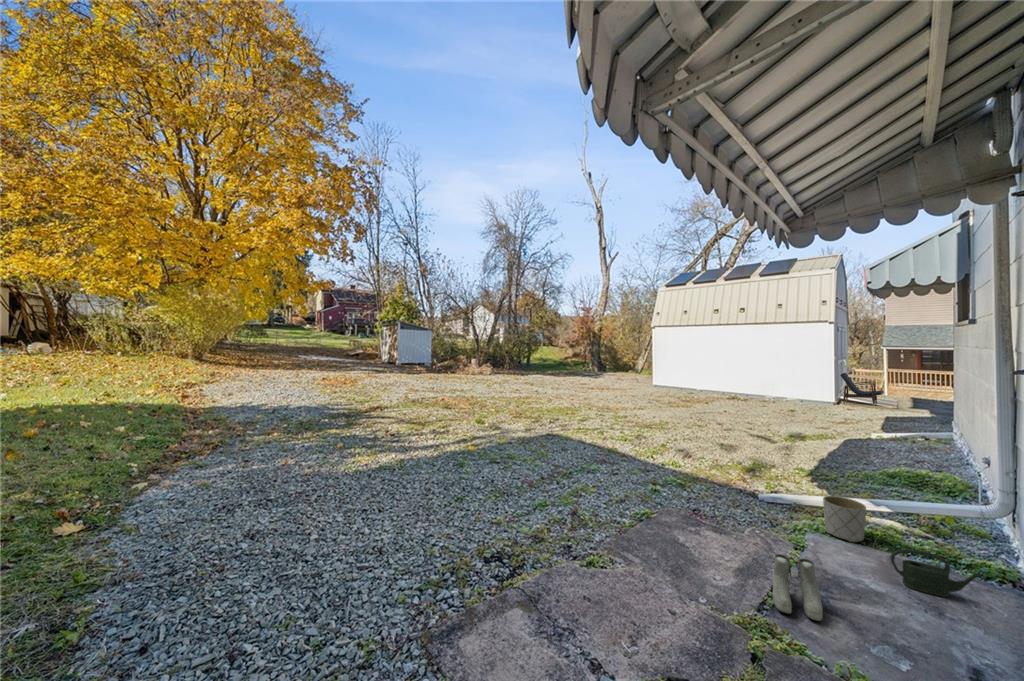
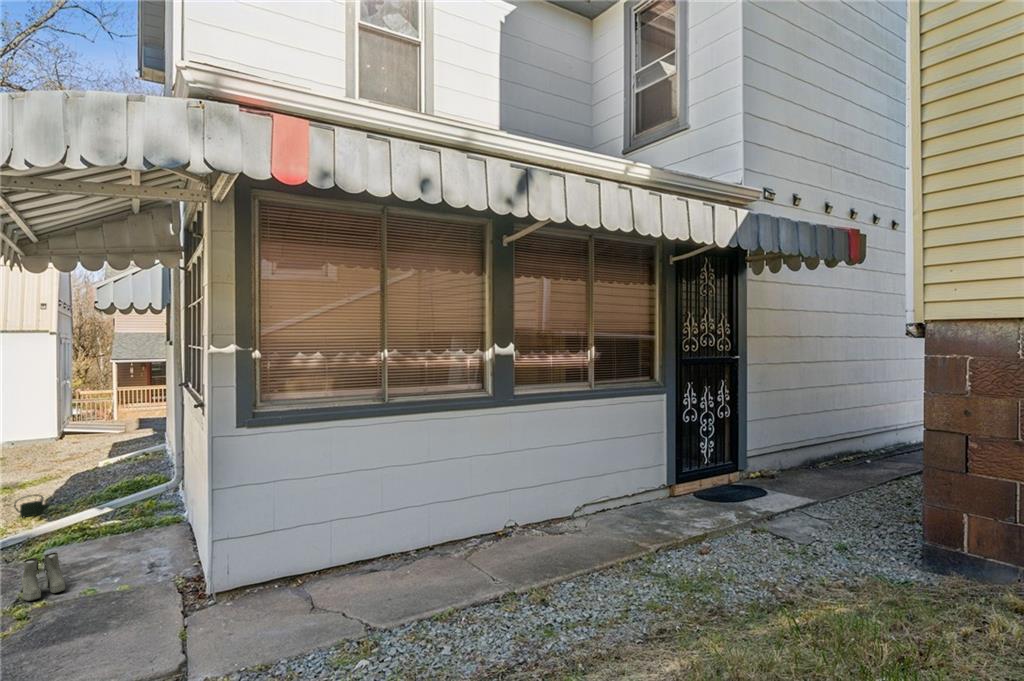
lounge chair: present [841,373,883,406] -> none [64,398,110,436]
planter: present [823,496,866,542] -> none [59,507,95,544]
watering can: present [890,549,984,597] -> present [14,494,53,517]

